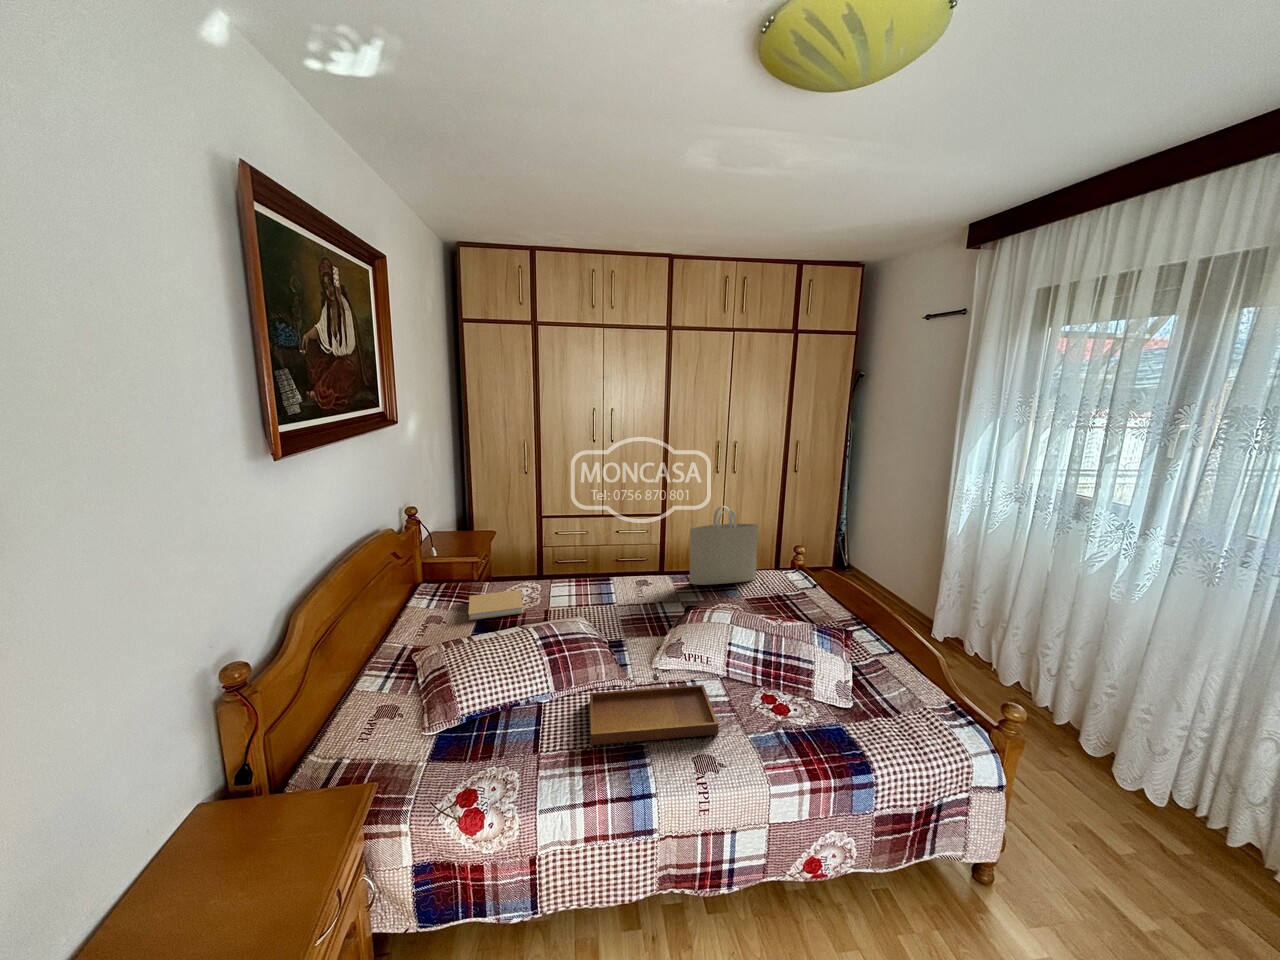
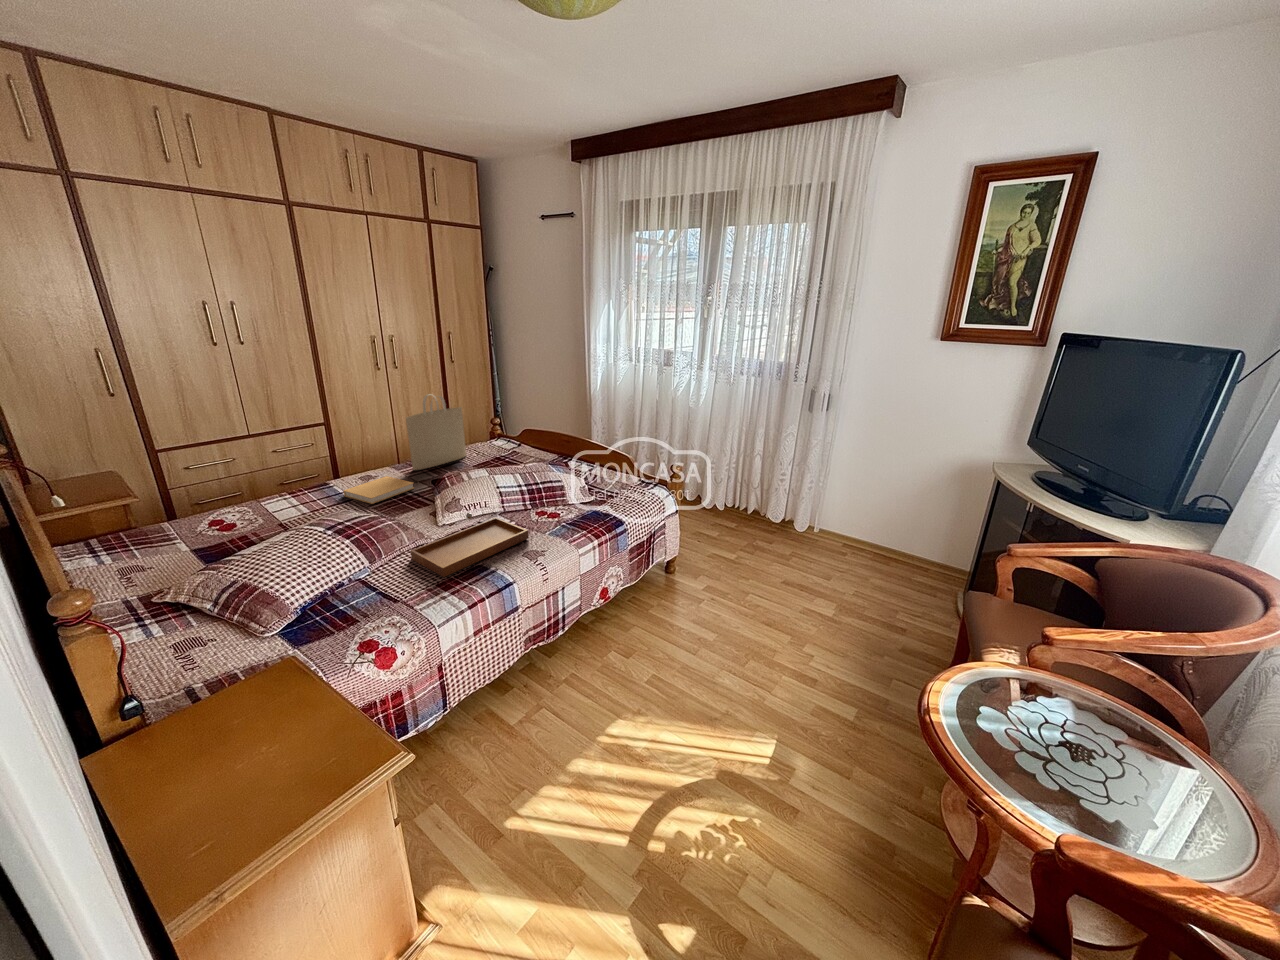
book: present [468,590,524,620] -> present [344,476,414,504]

